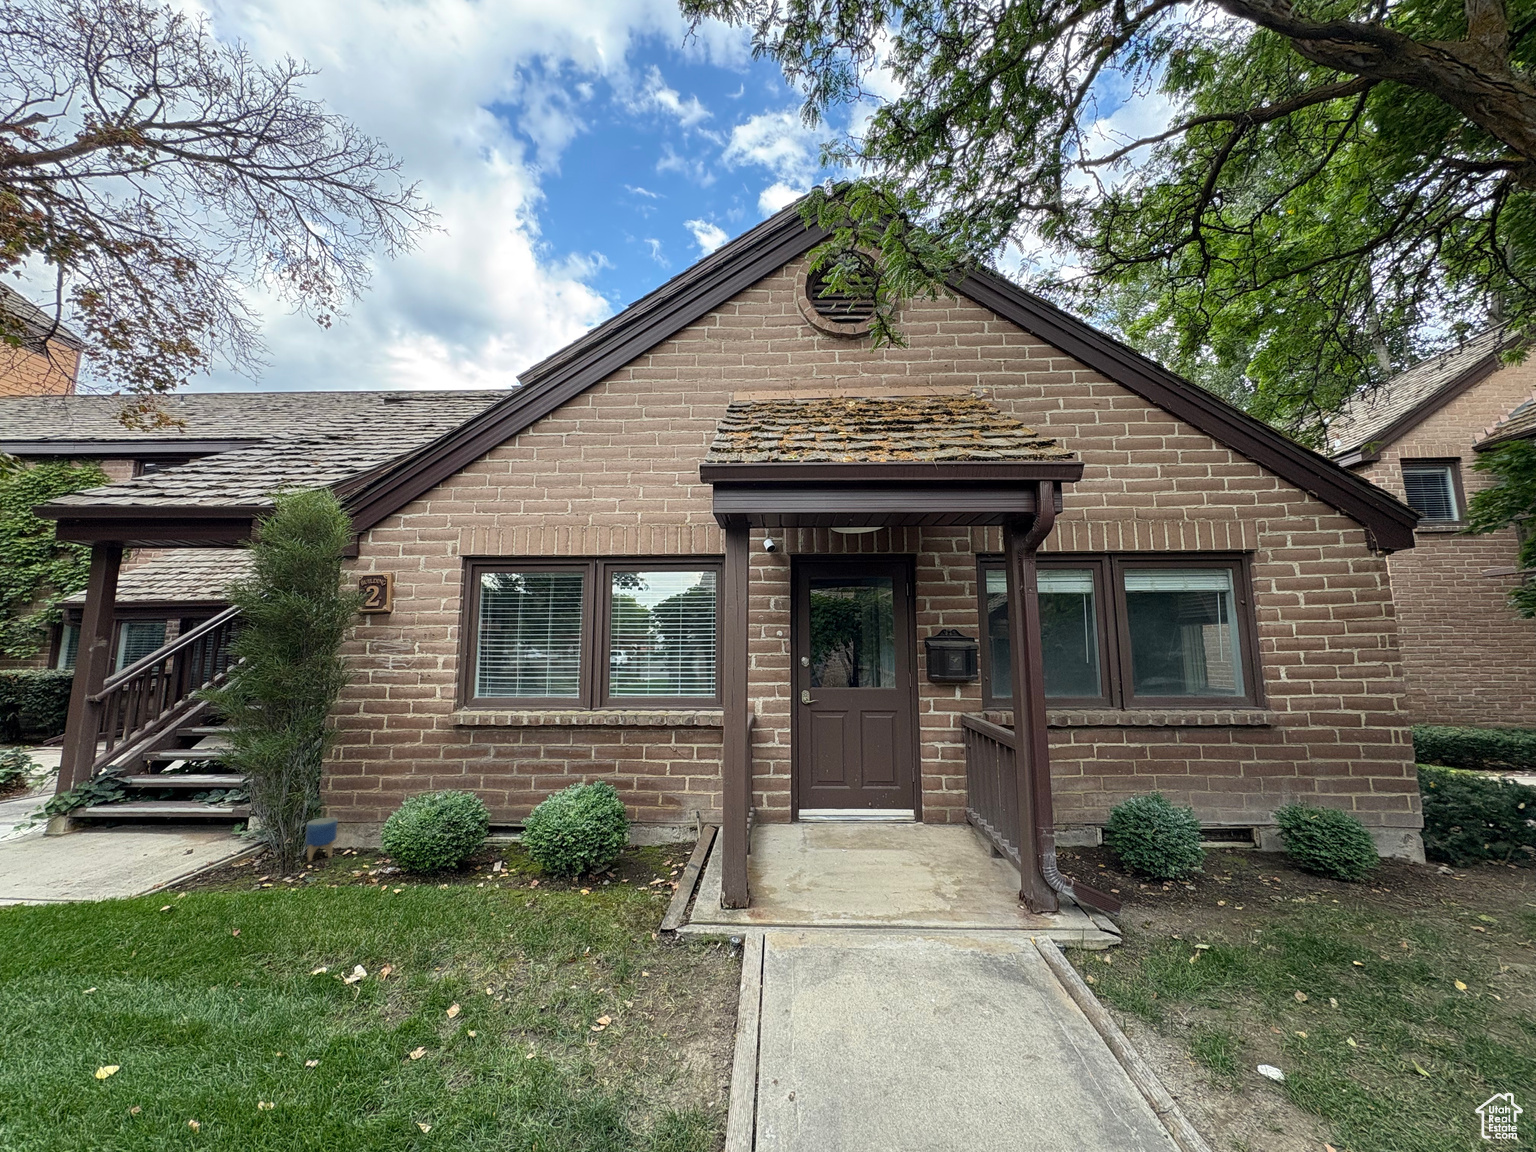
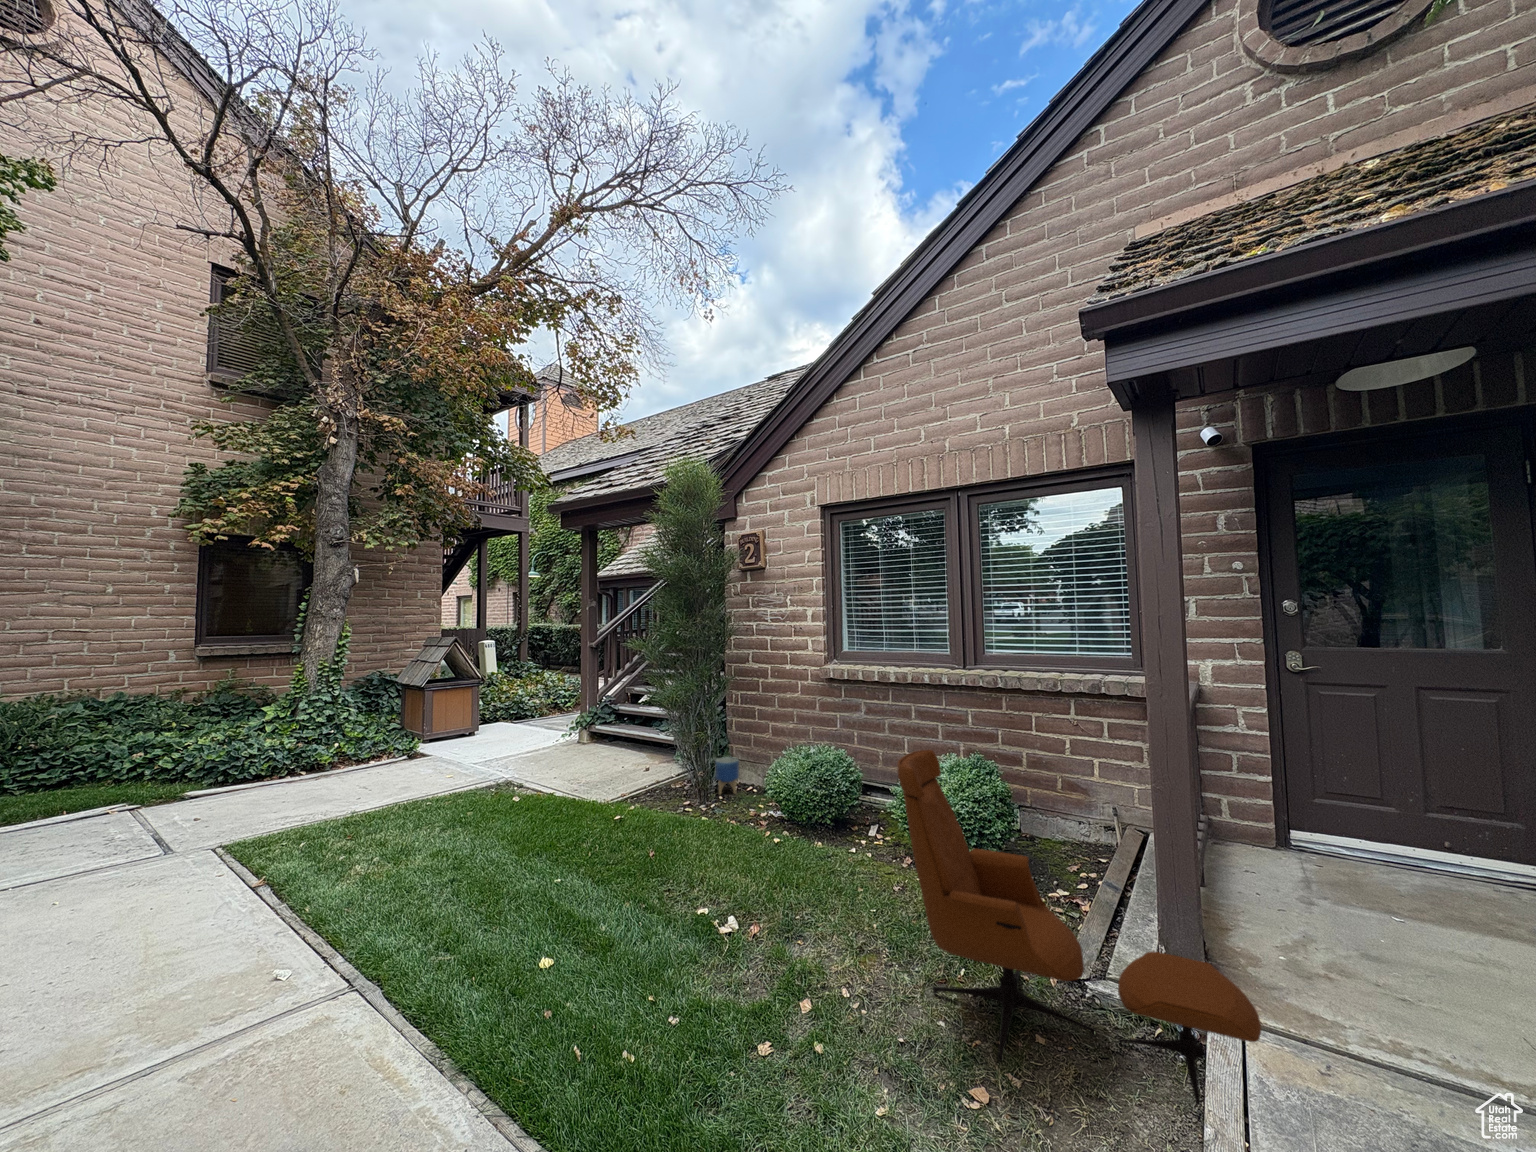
lounge chair: none [553,774,777,998] -> present [897,750,1261,1105]

